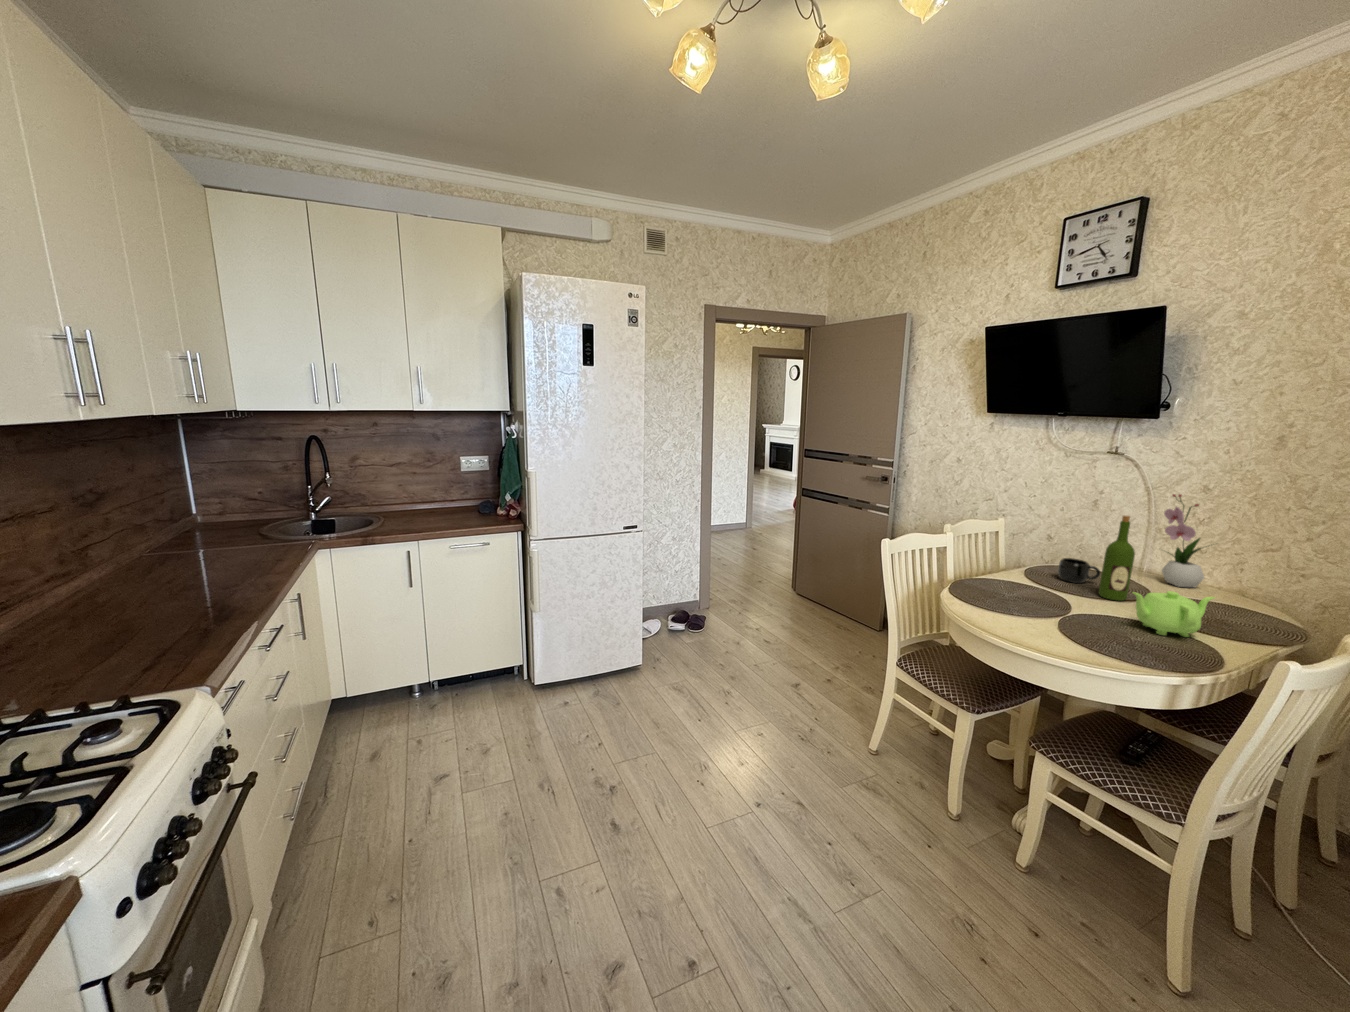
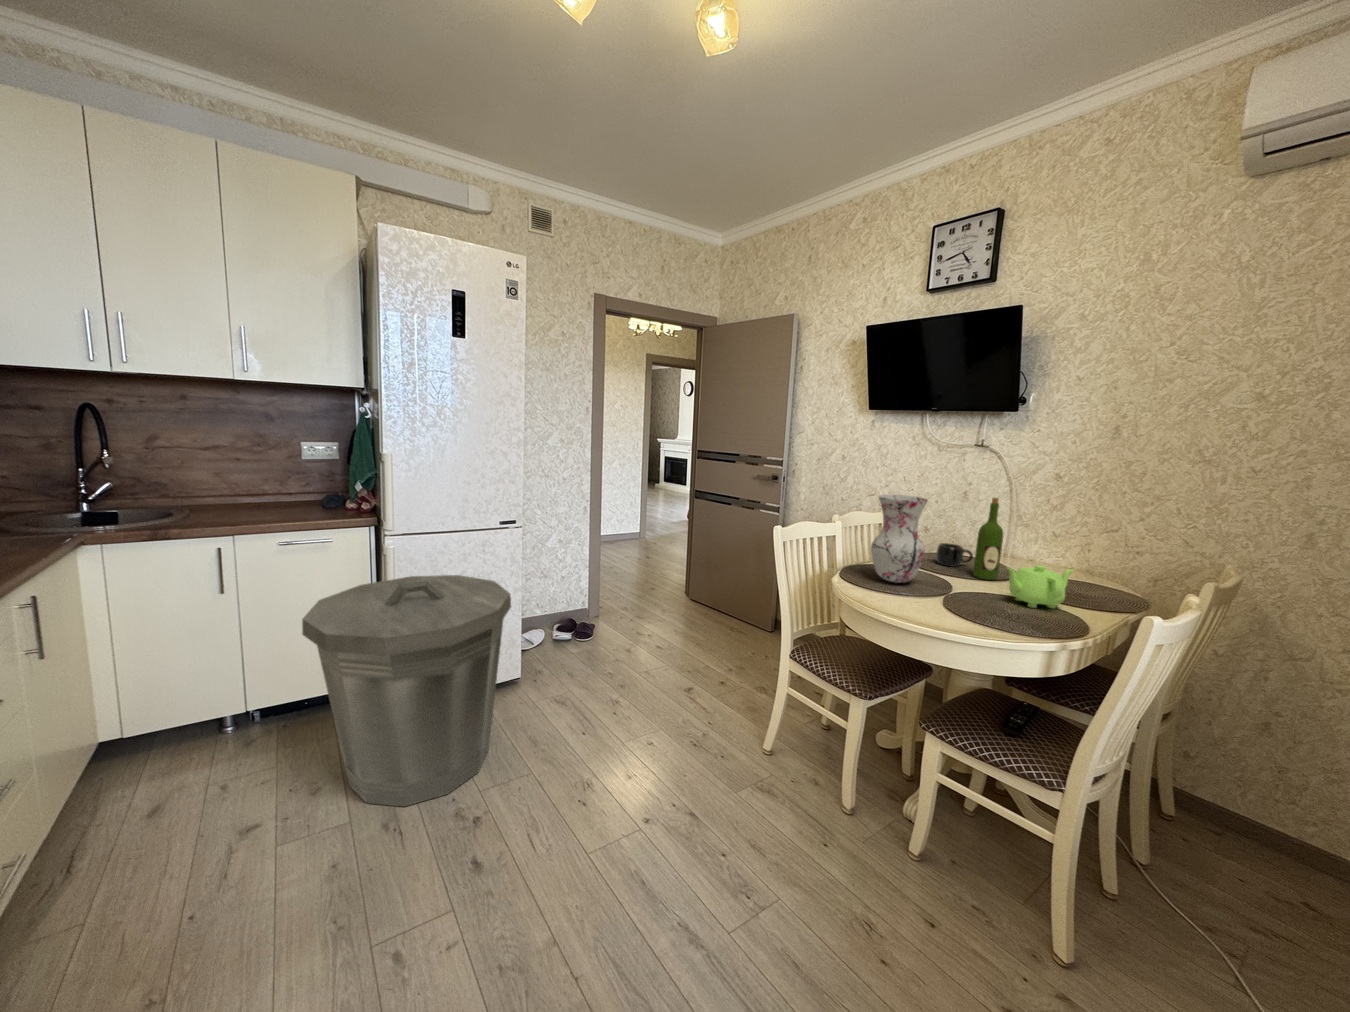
flower arrangement: present [1162,494,1204,588] -> none [1020,481,1069,568]
vase: none [983,512,1047,601] -> present [871,495,928,583]
trash can: none [477,576,637,771] -> present [302,575,511,806]

